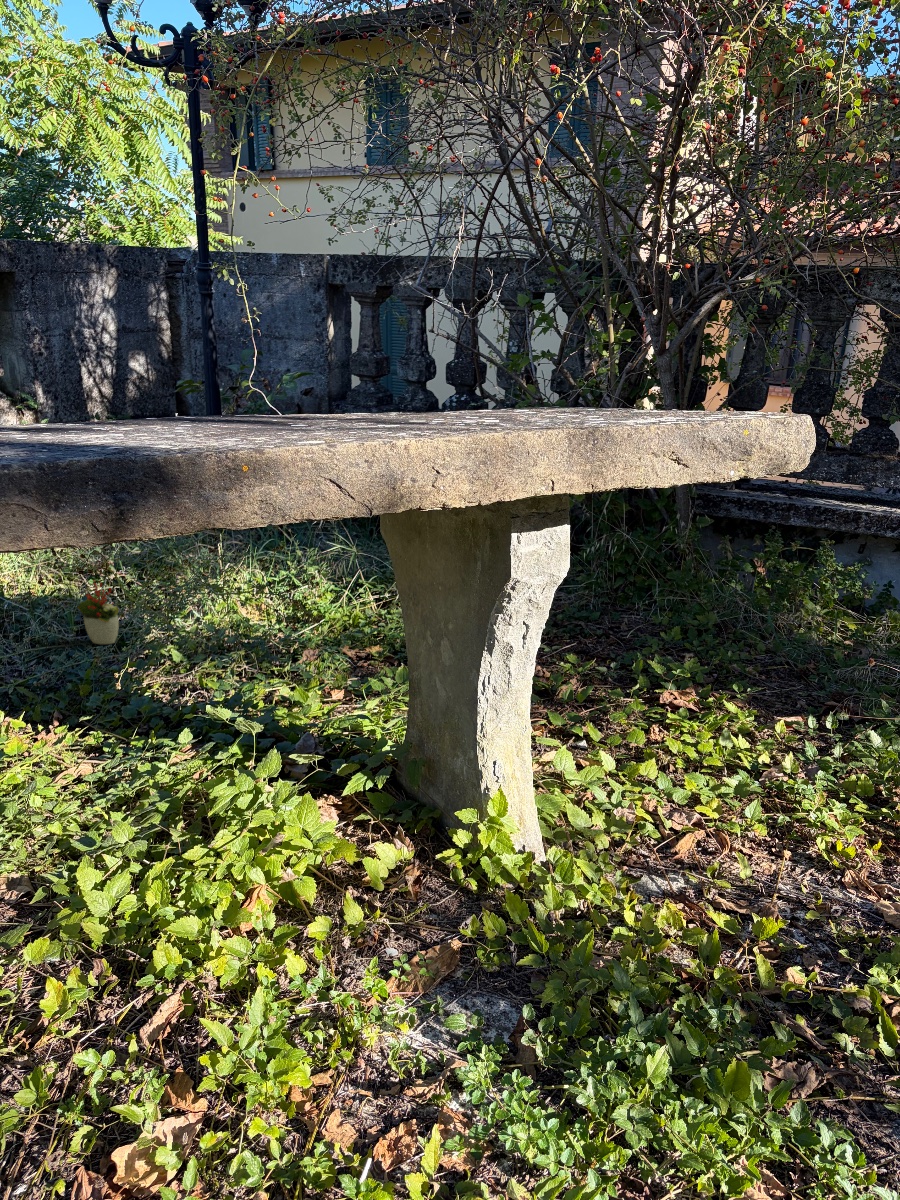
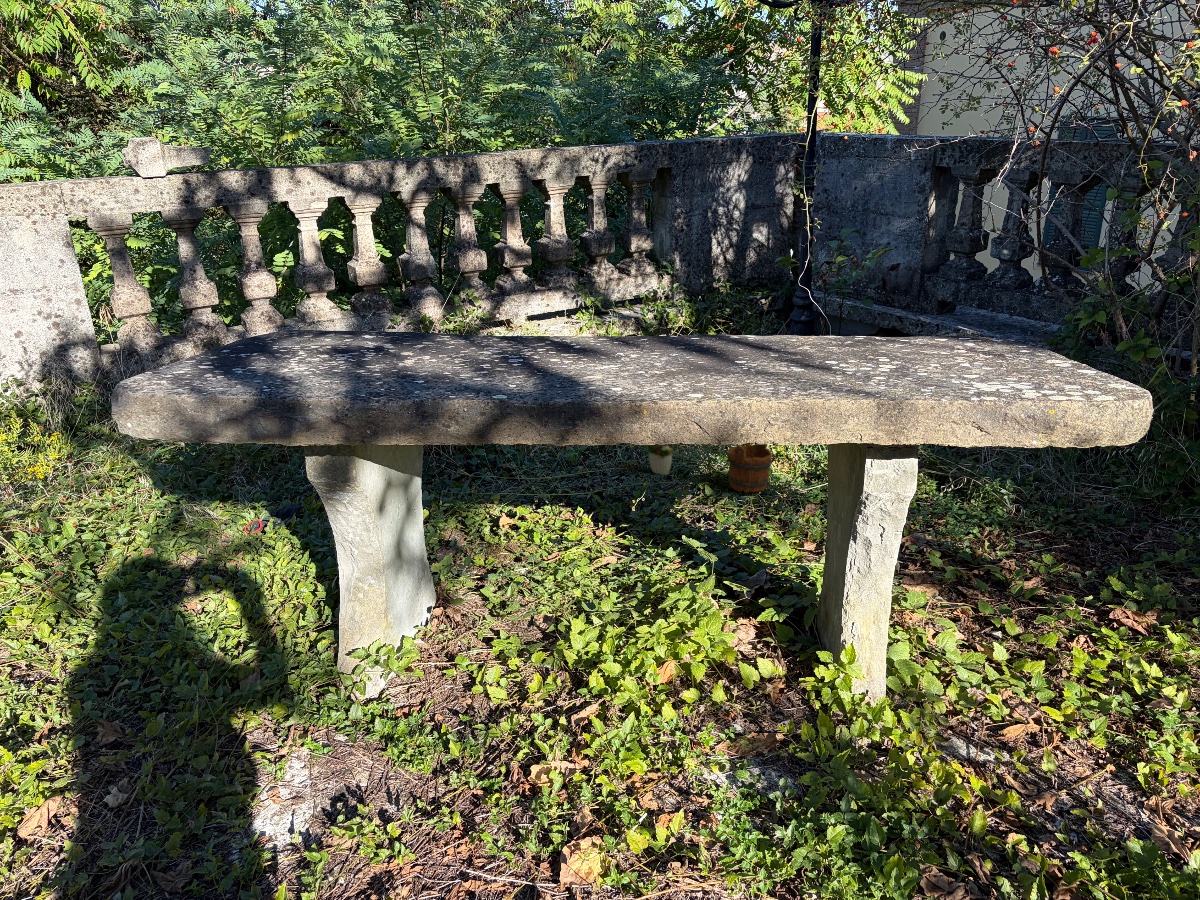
wooden bucket: none [196,547,254,646] -> present [728,444,772,493]

